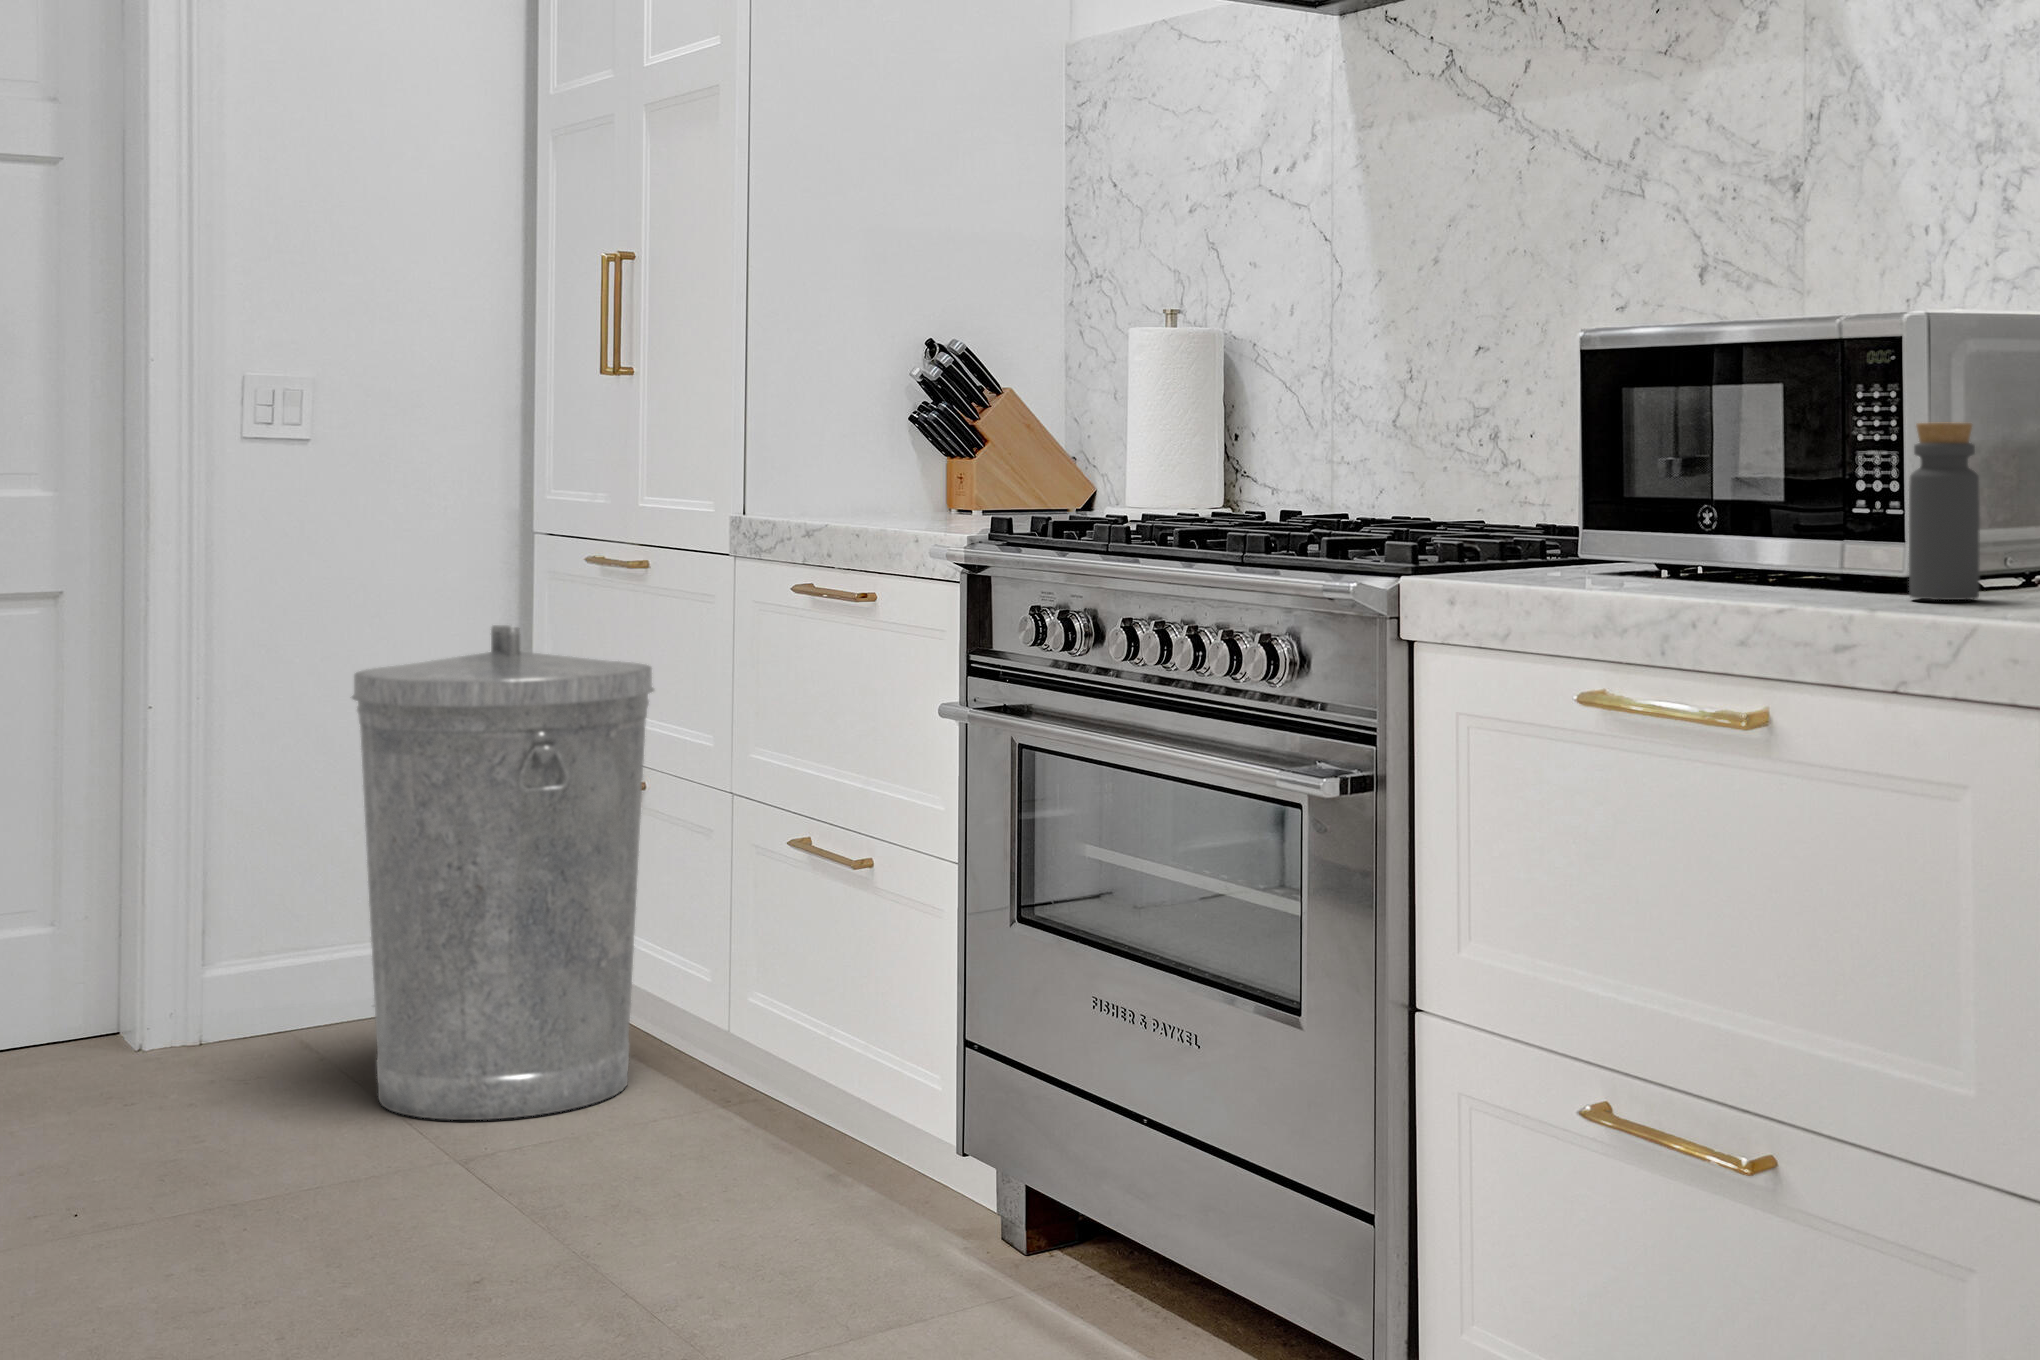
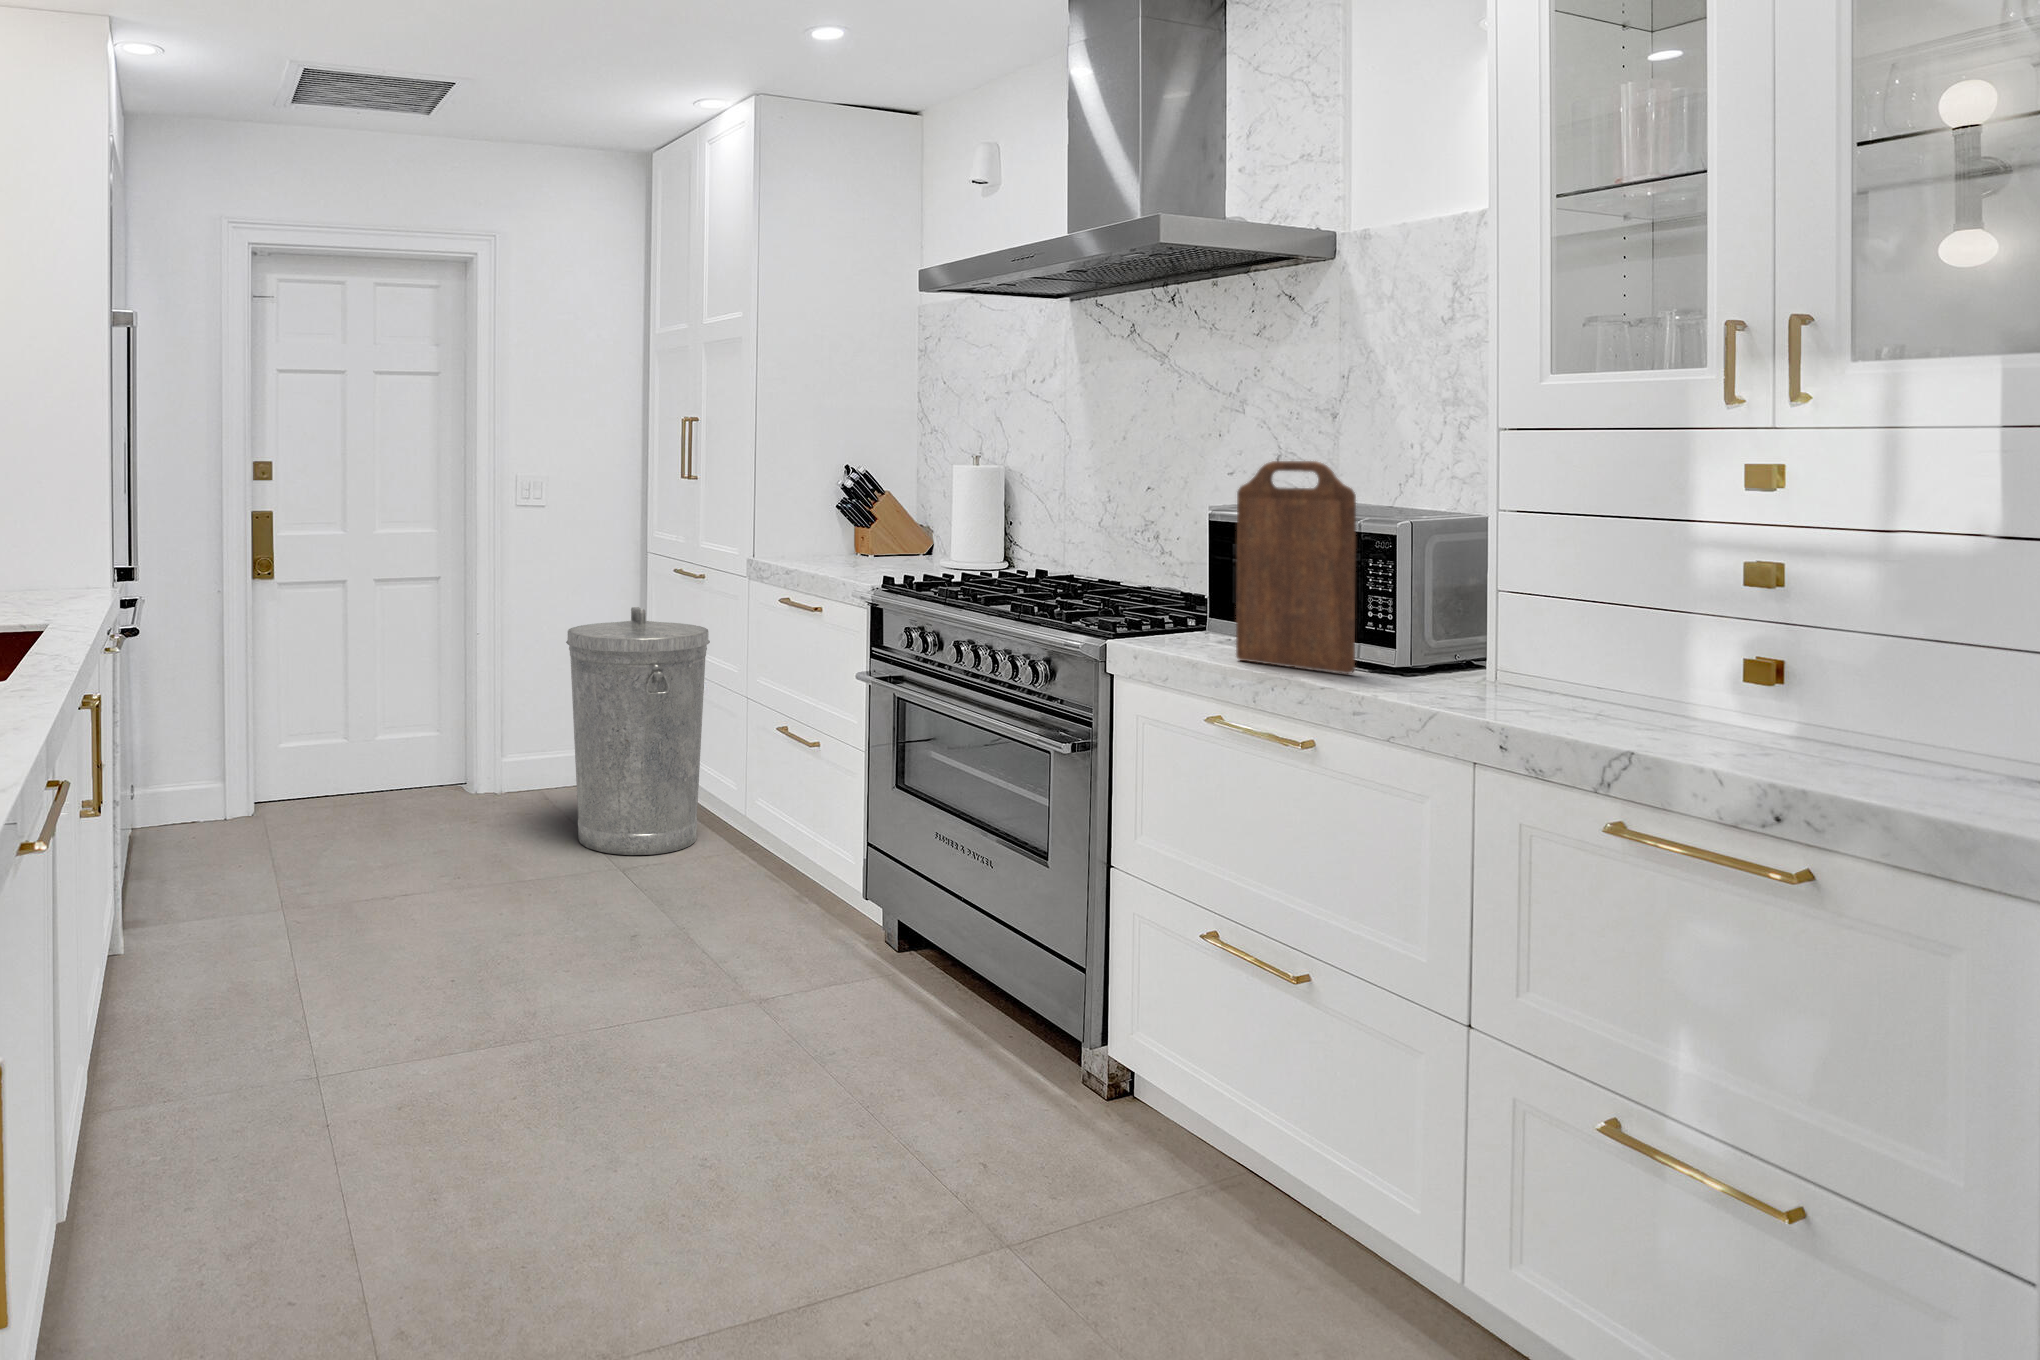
cutting board: none [1632,201,1838,591] -> present [1236,461,1356,674]
bottle: present [1909,422,1980,600] -> none [1397,590,1439,689]

